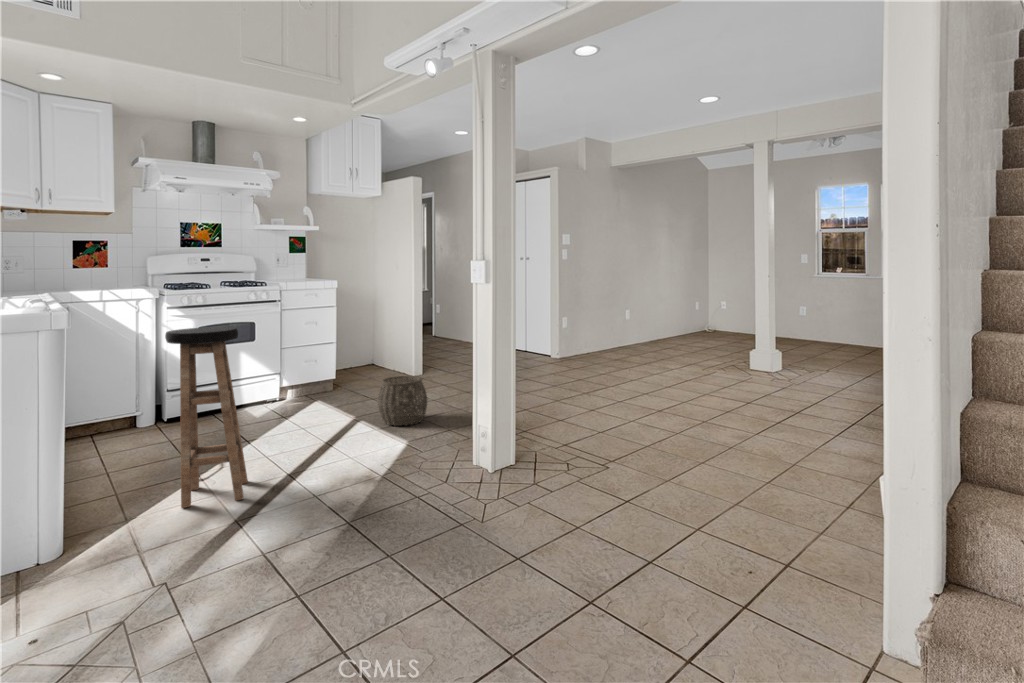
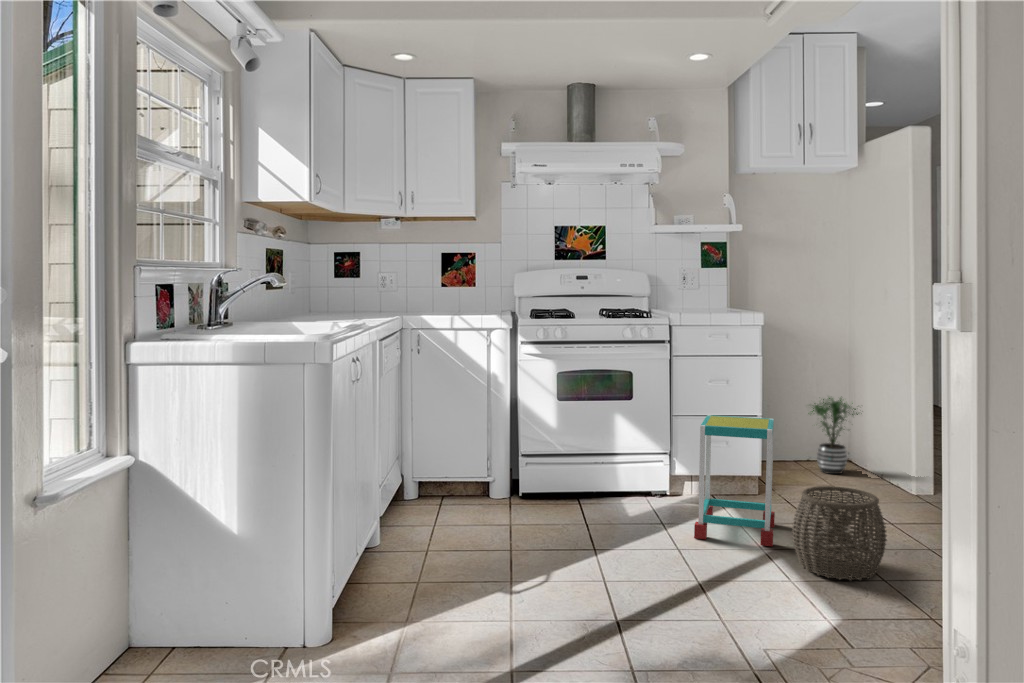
bar stool: present [165,327,248,508] -> none [462,385,560,656]
potted plant: none [366,331,400,378] -> present [808,398,859,474]
side table: none [315,344,365,422] -> present [694,415,775,546]

